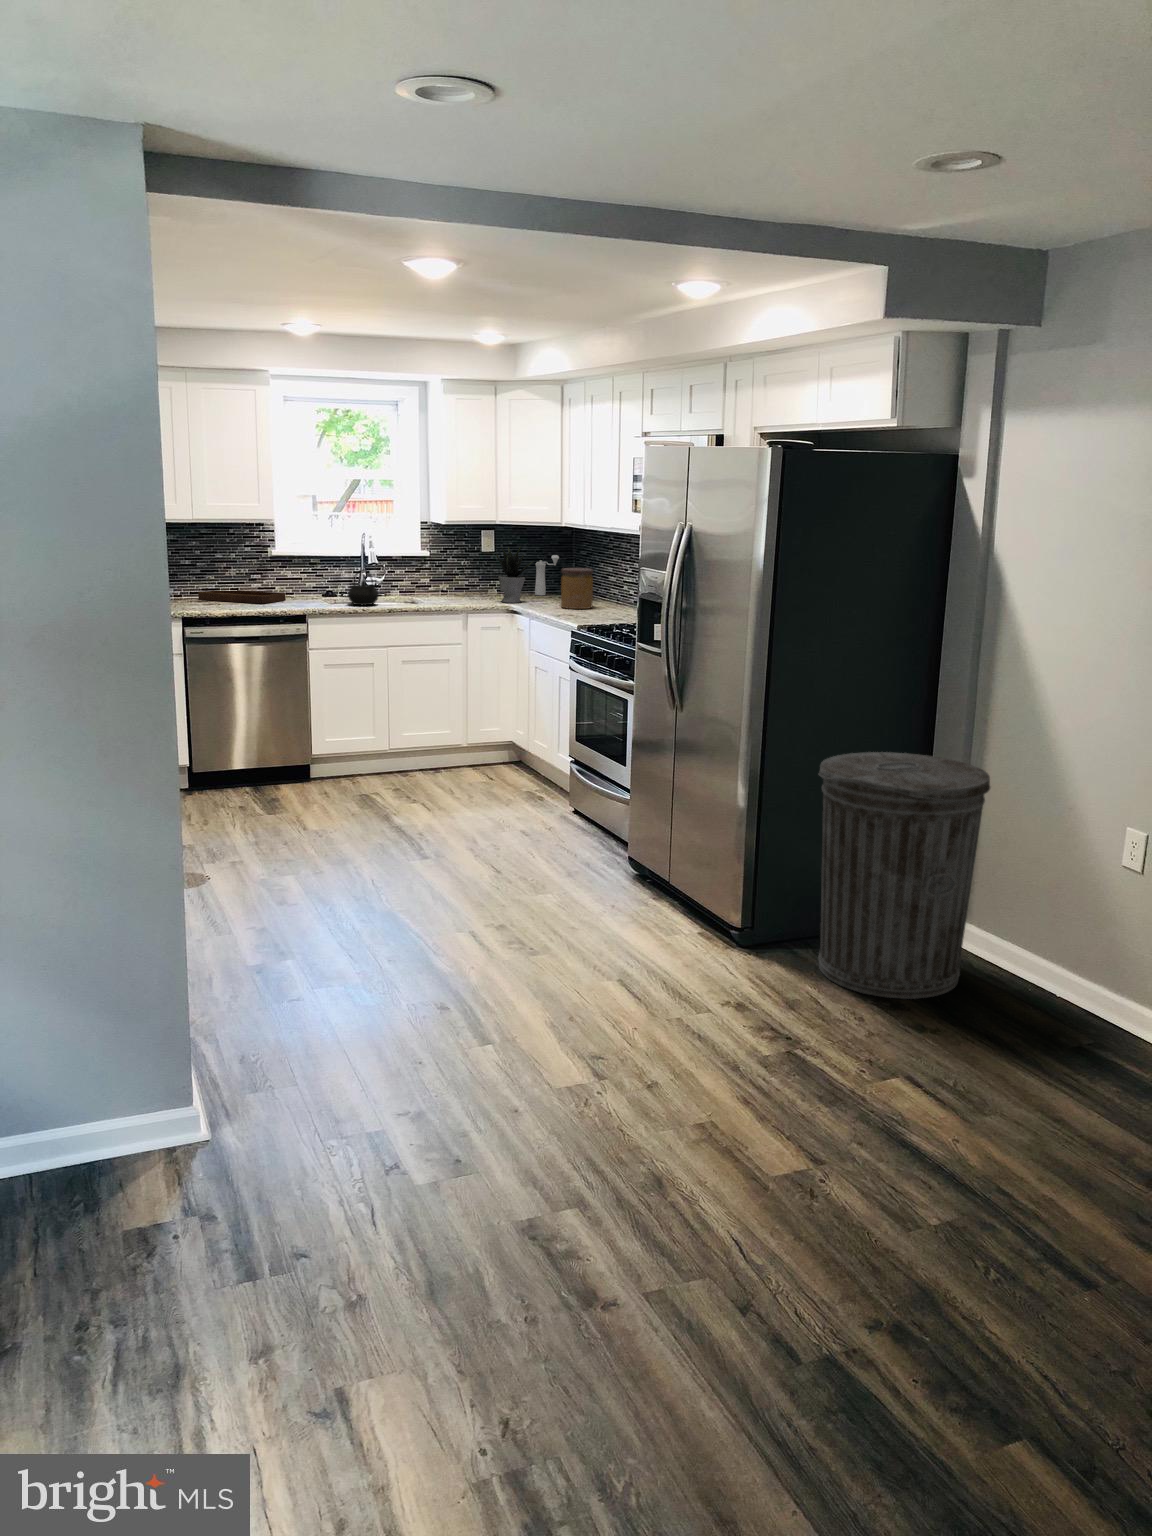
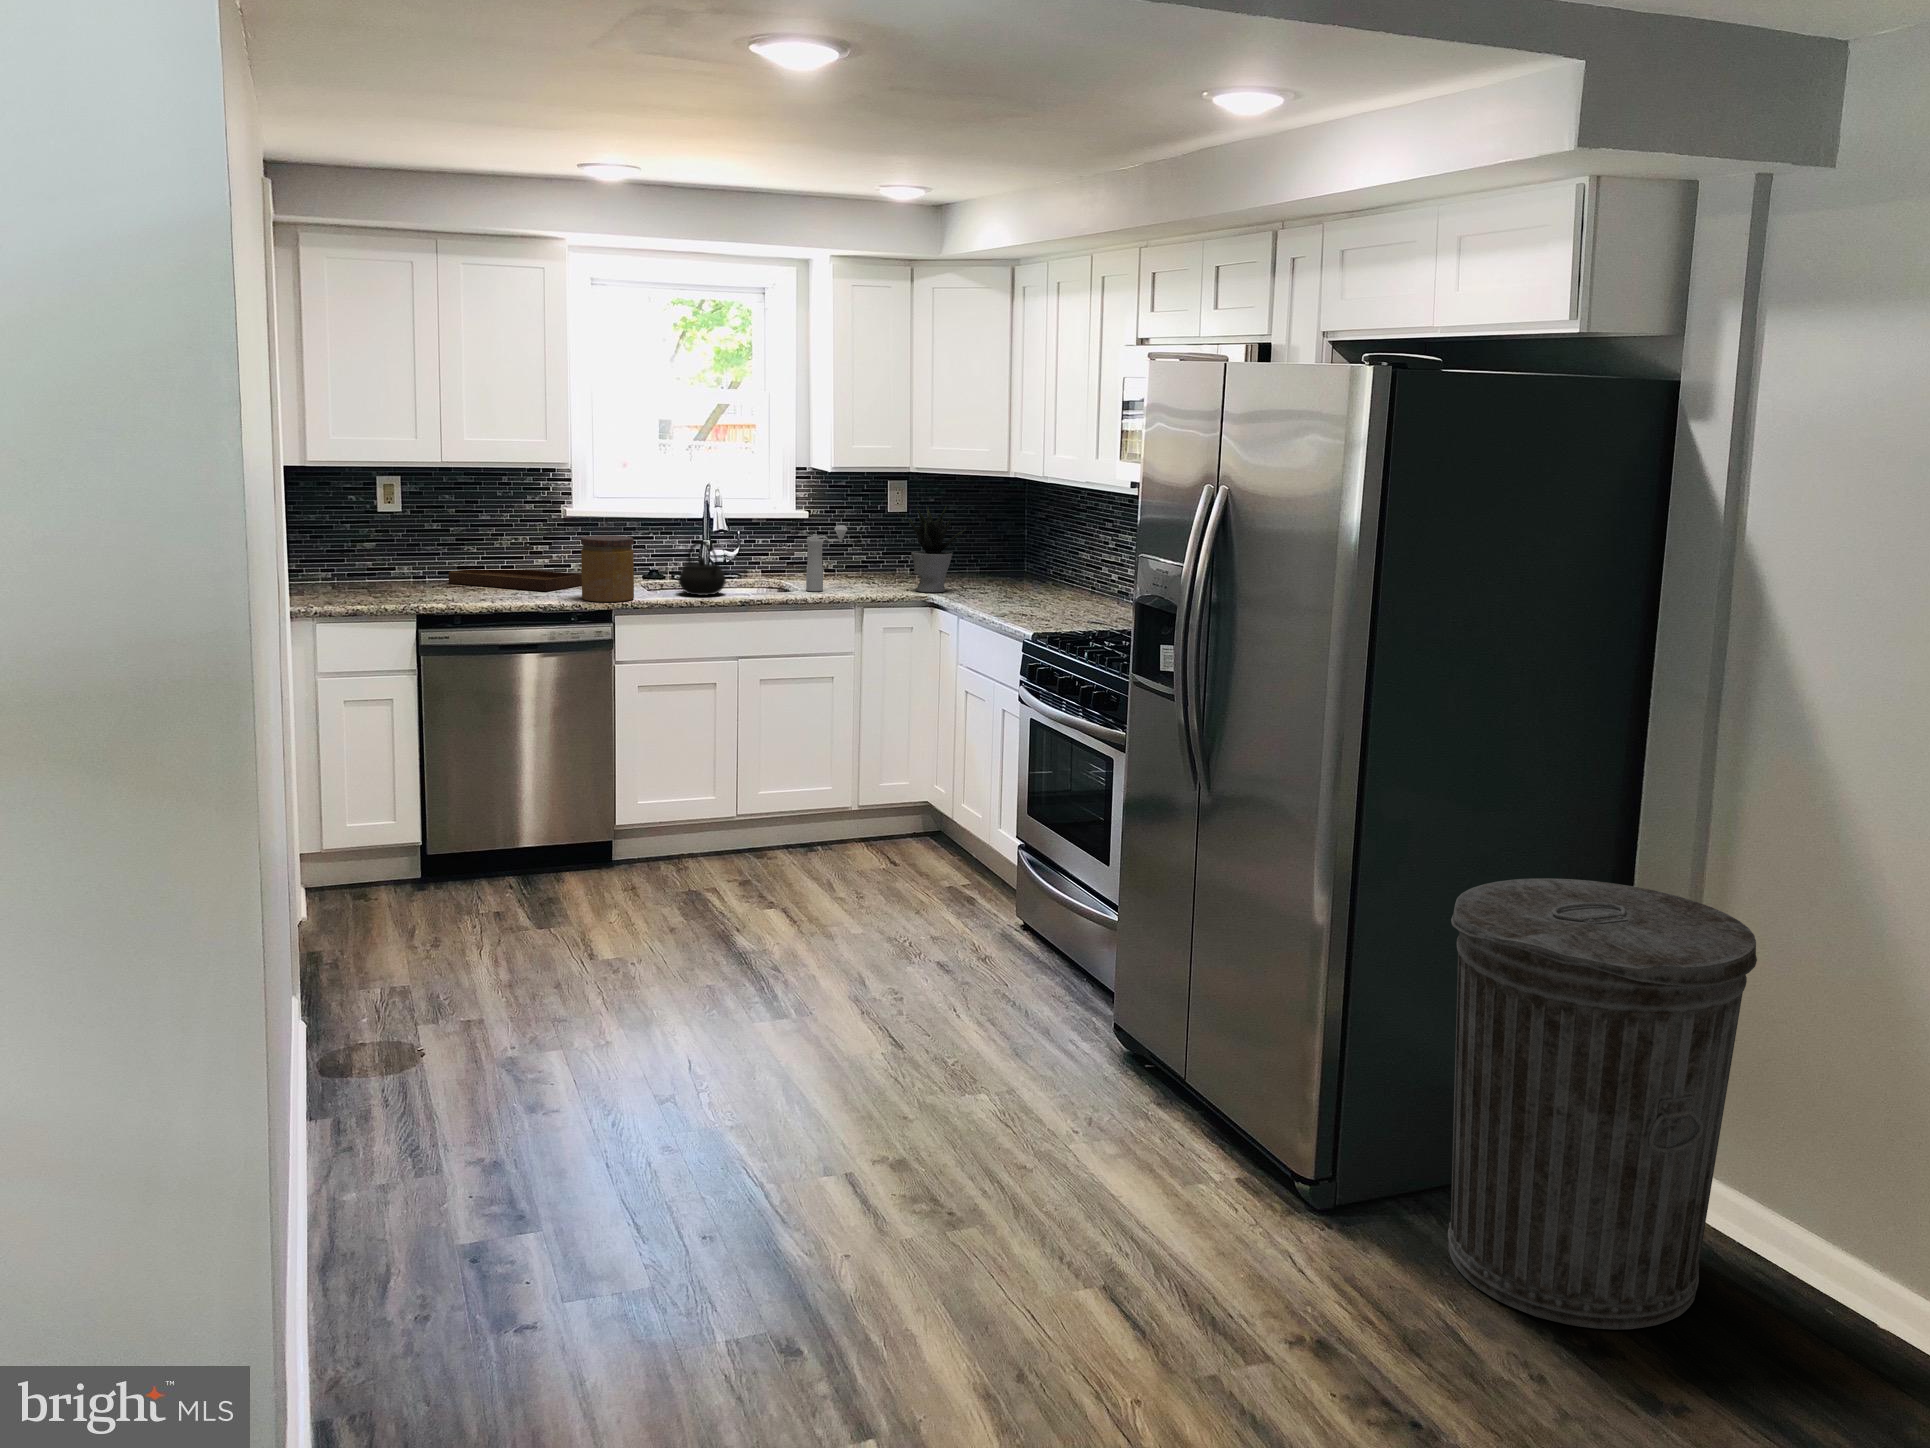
pepper mill: present [535,555,559,595] -> present [806,525,847,591]
jar: present [561,568,593,609] -> present [581,535,634,602]

